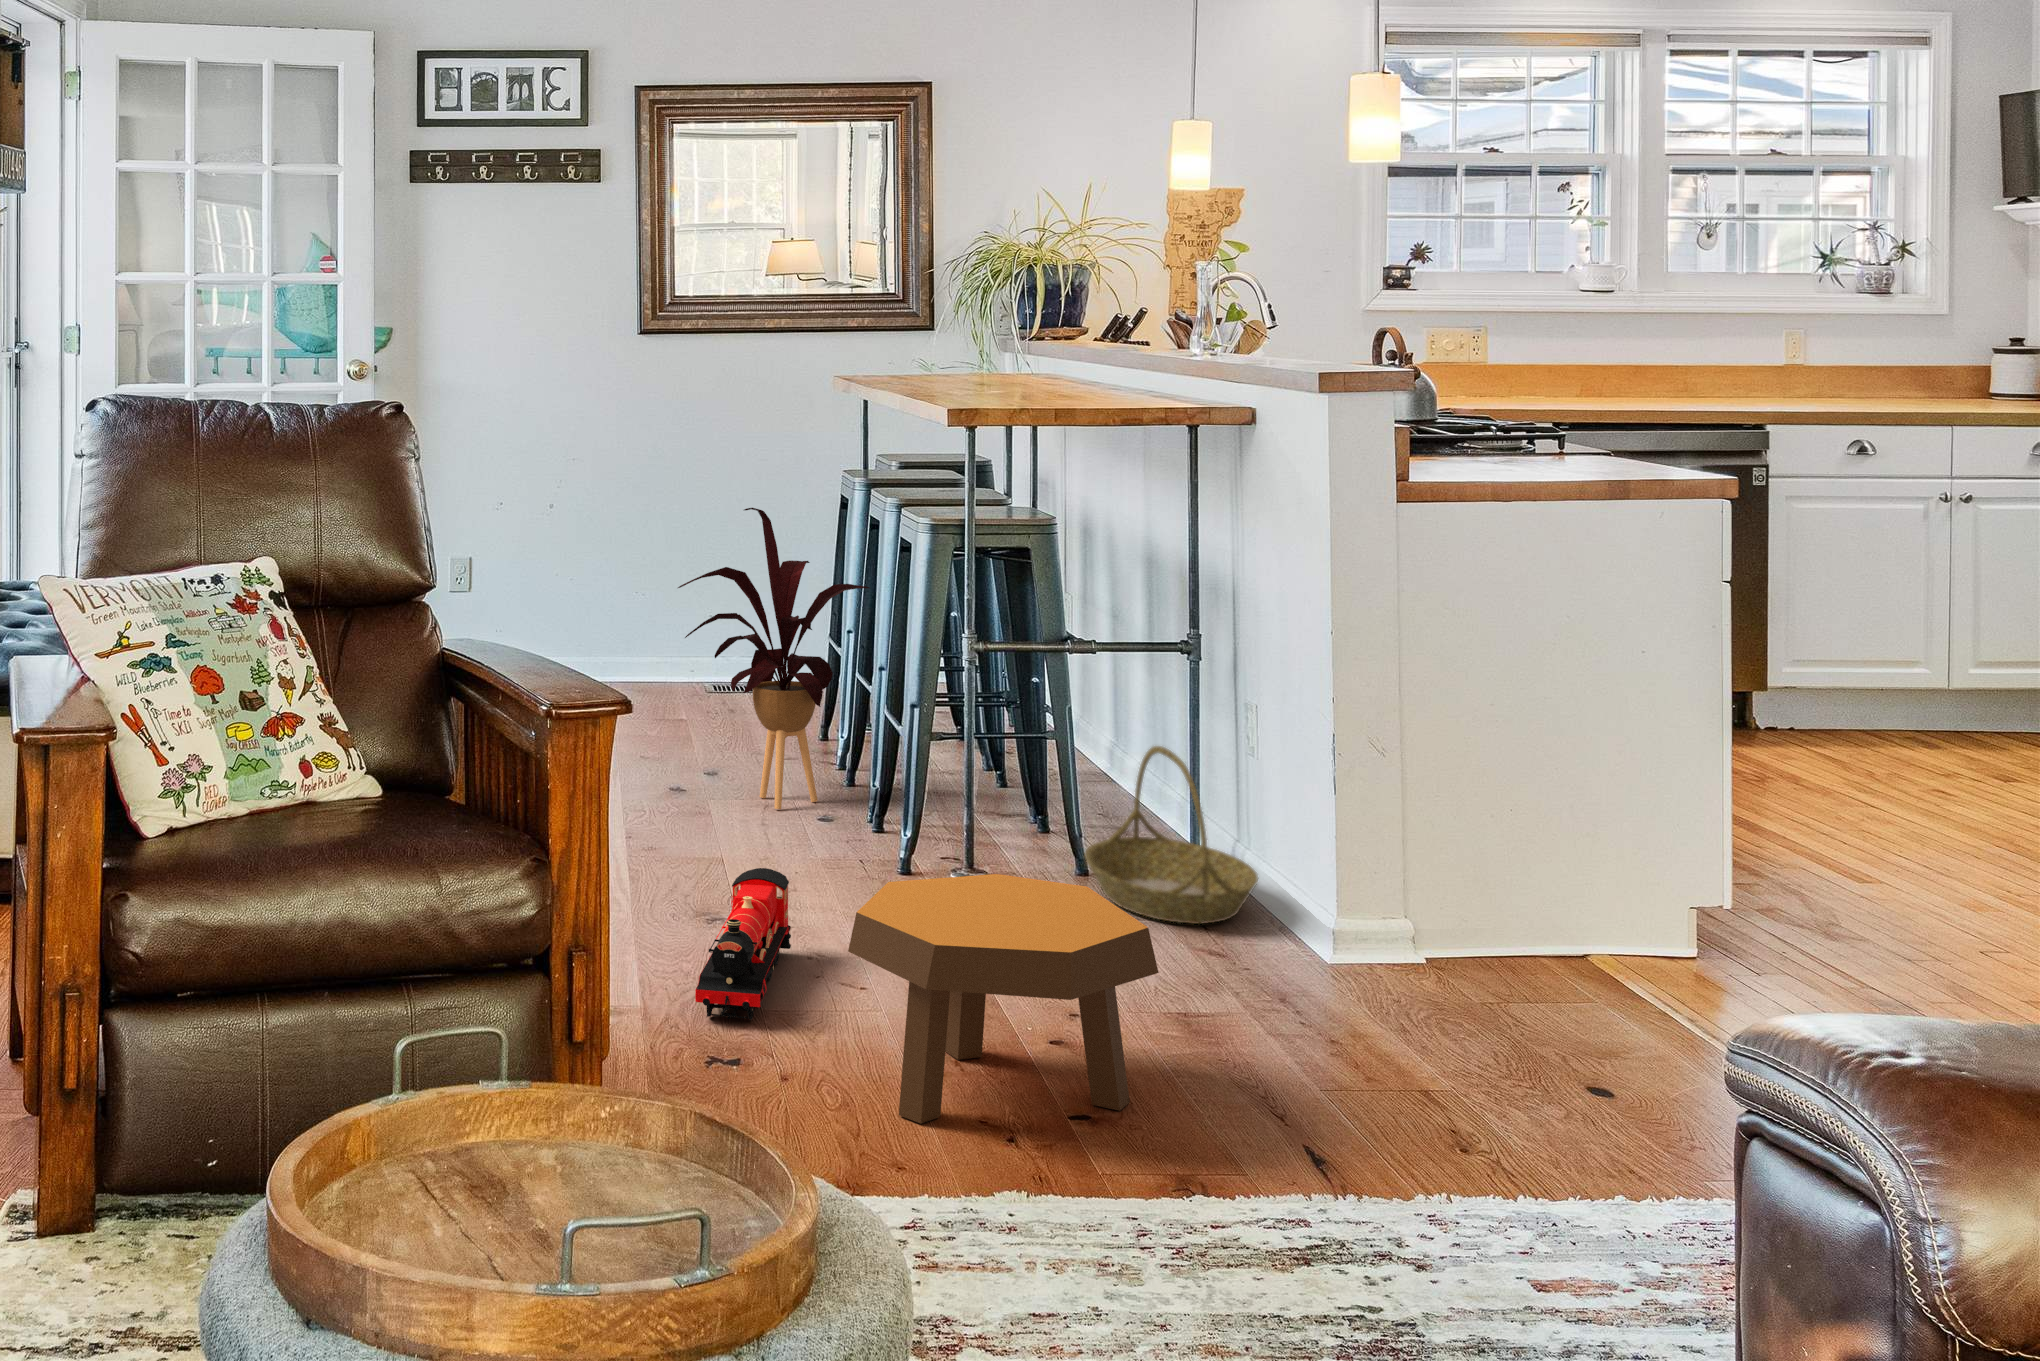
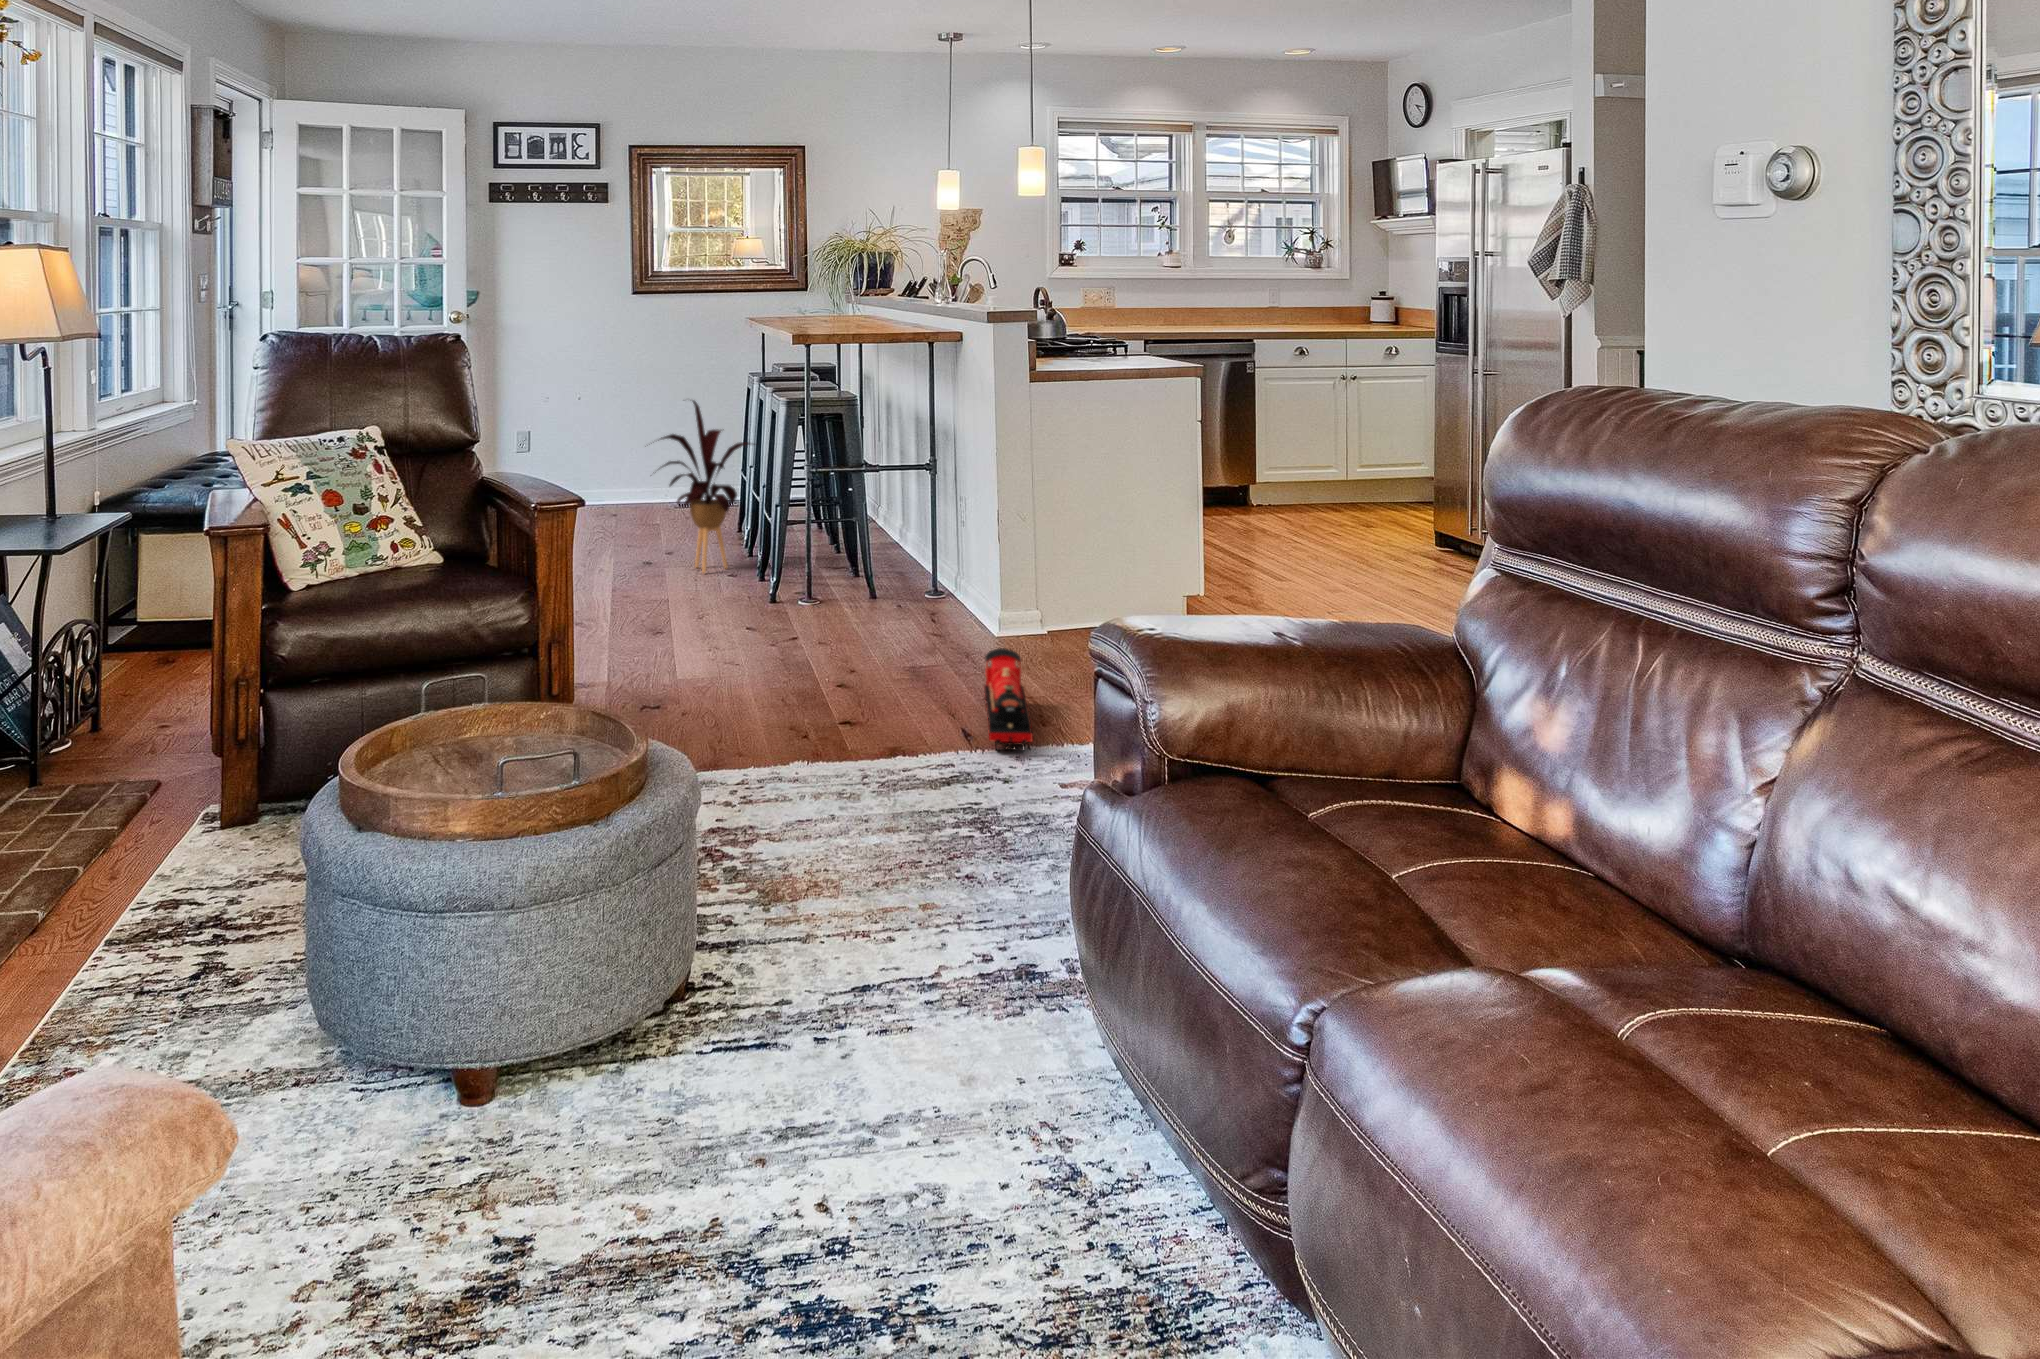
basket: present [1085,746,1258,924] -> none [867,526,958,622]
toy train: present [695,868,791,1020] -> present [984,648,1032,751]
footstool: present [848,874,1159,1124] -> none [714,596,879,731]

